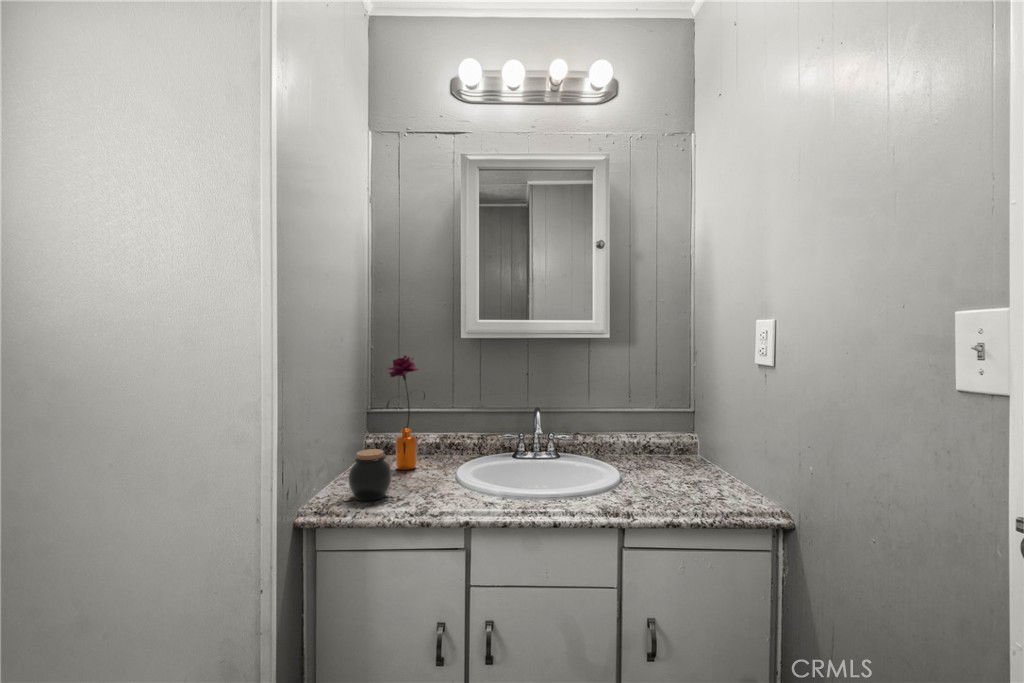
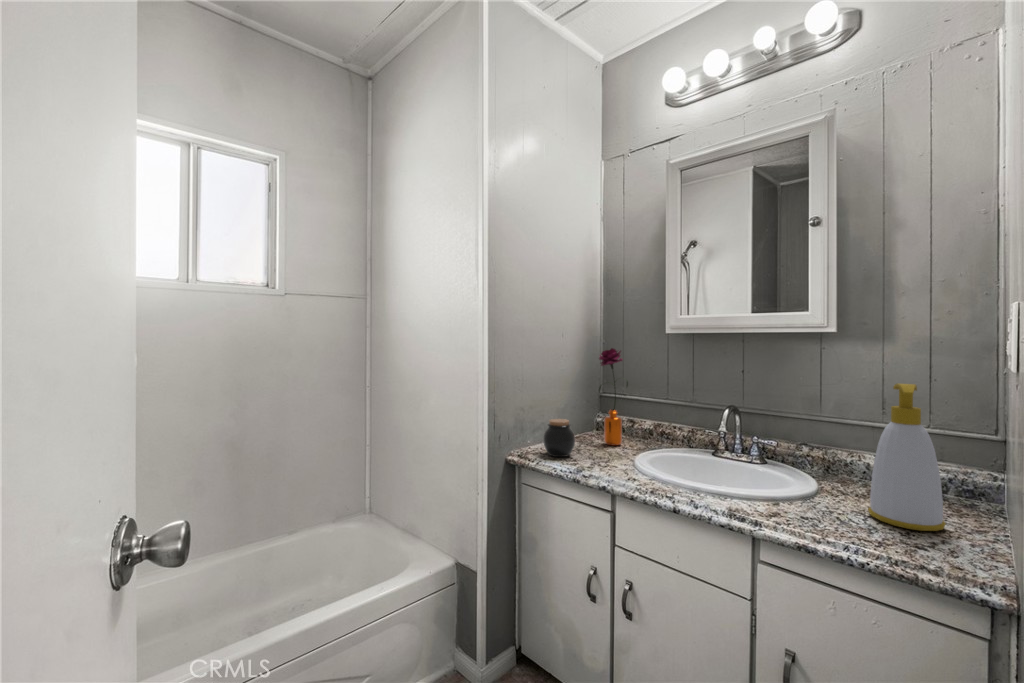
soap bottle: none [660,377,707,487] -> present [868,384,945,531]

